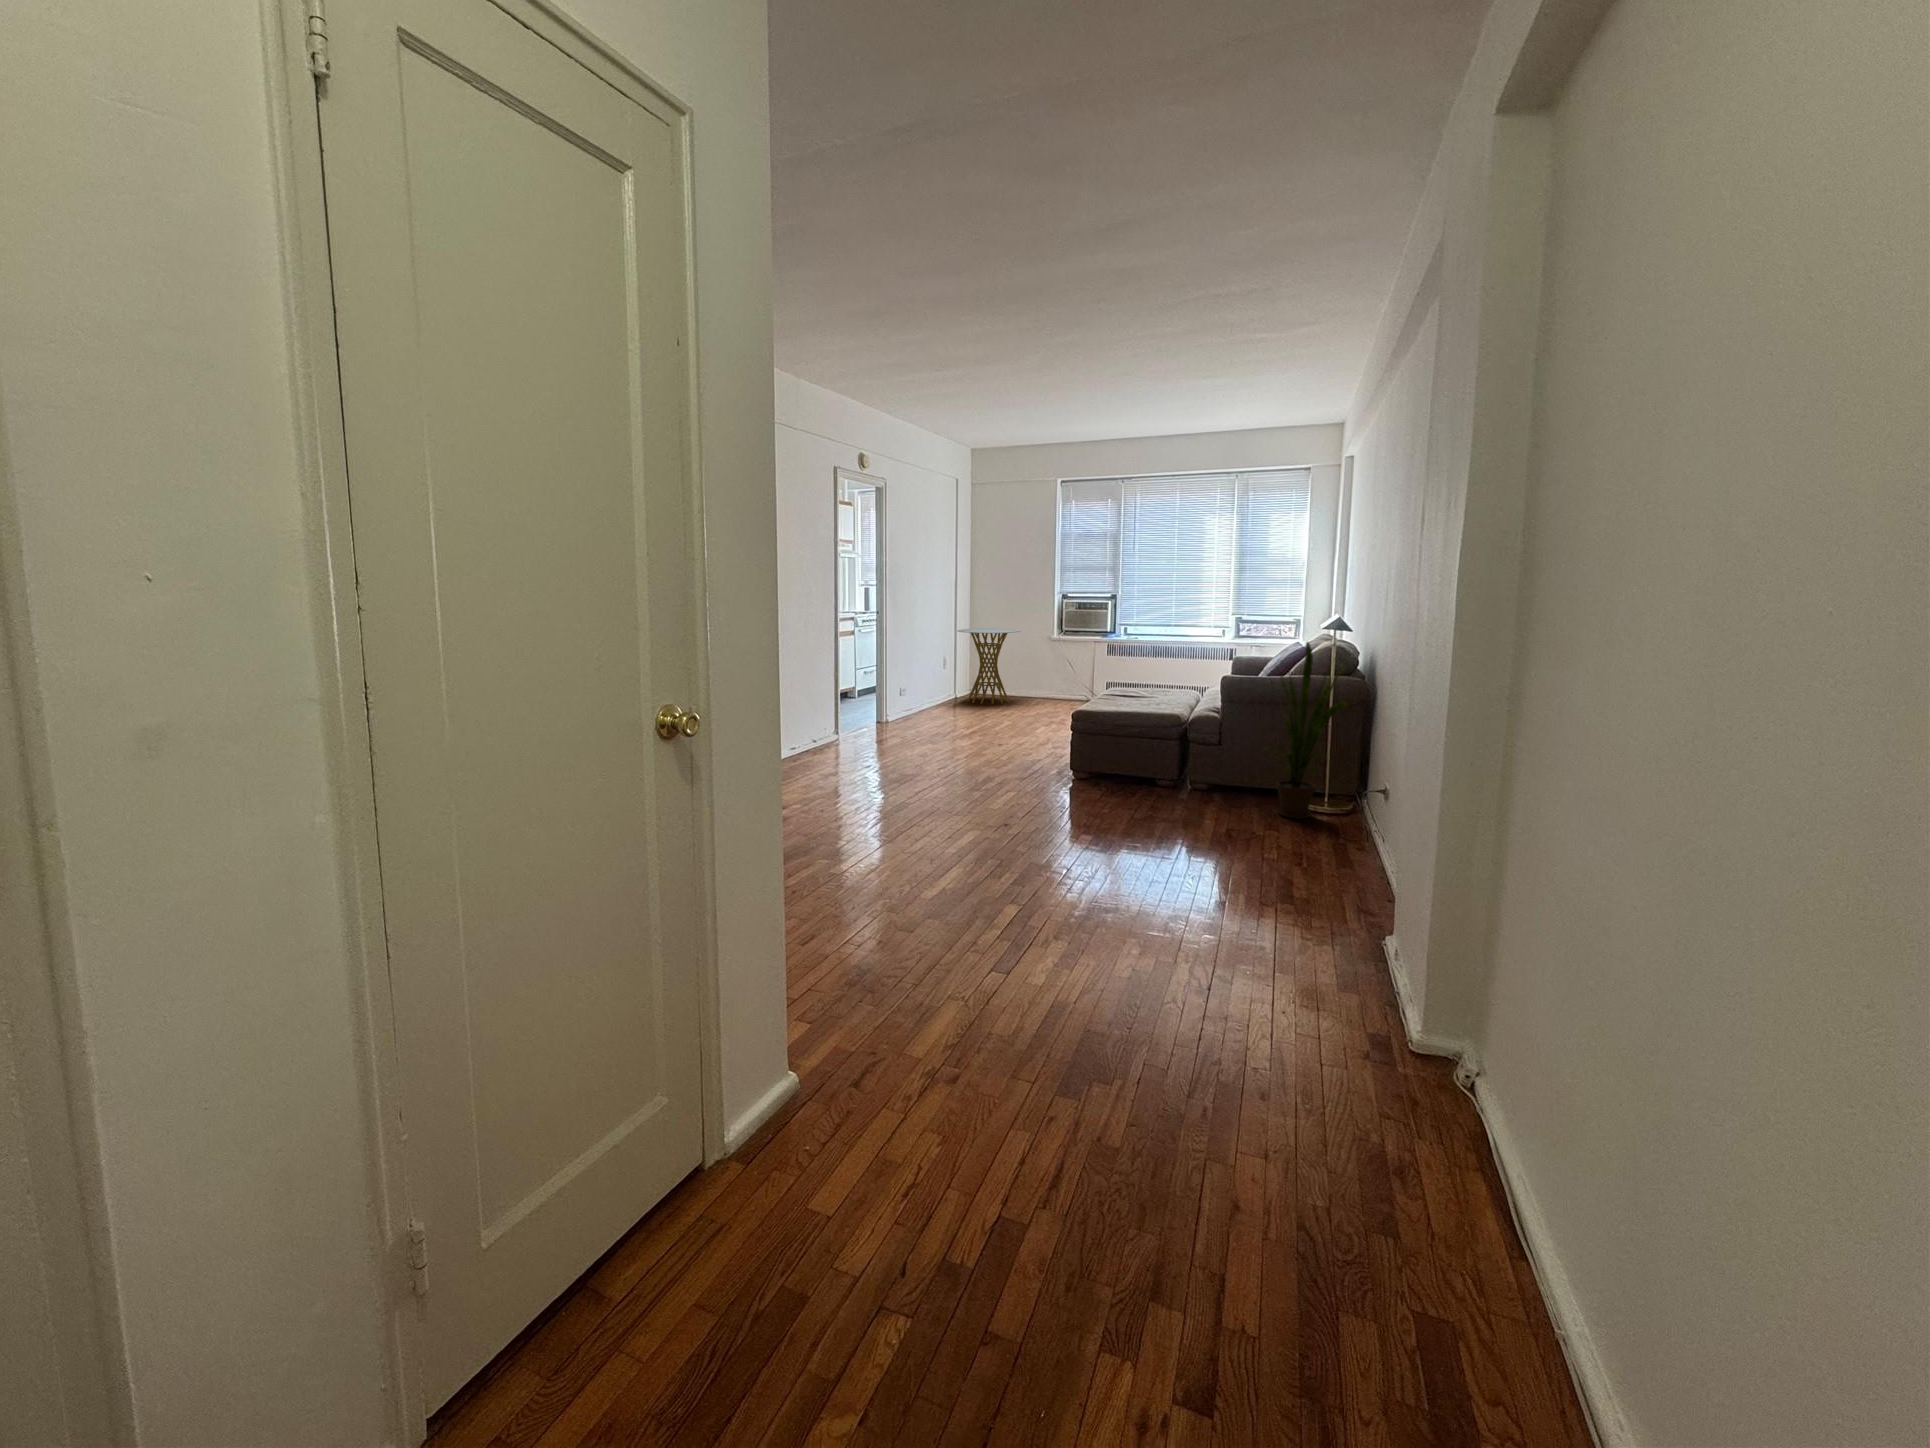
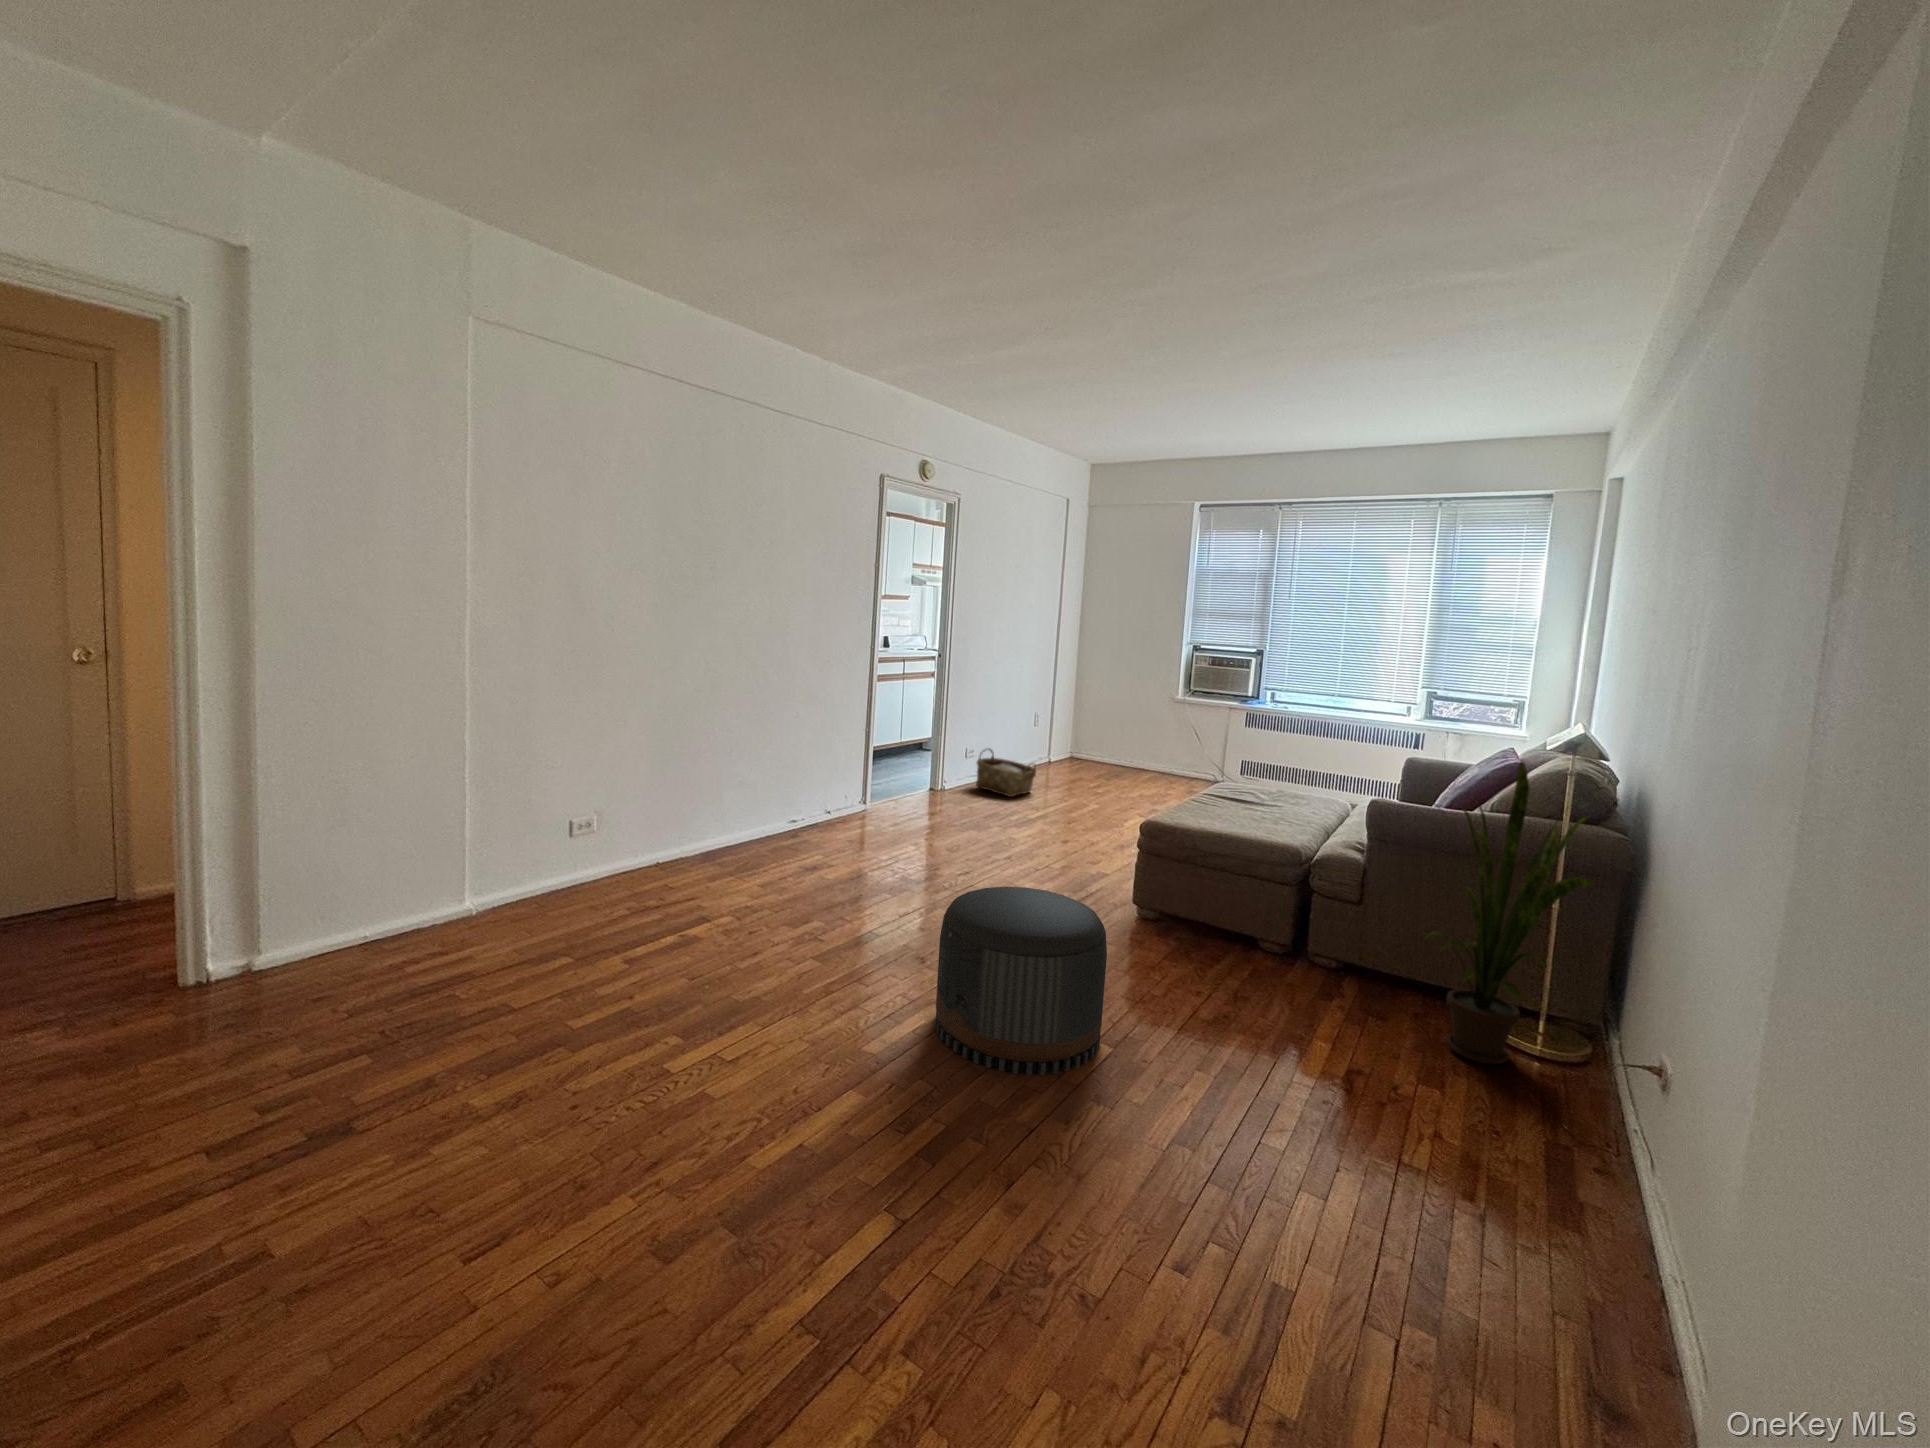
side table: present [957,628,1020,704] -> none [1054,679,1134,776]
woven basket: none [911,686,959,722] -> present [976,748,1036,797]
pouf: none [979,746,1086,850] -> present [935,886,1107,1075]

